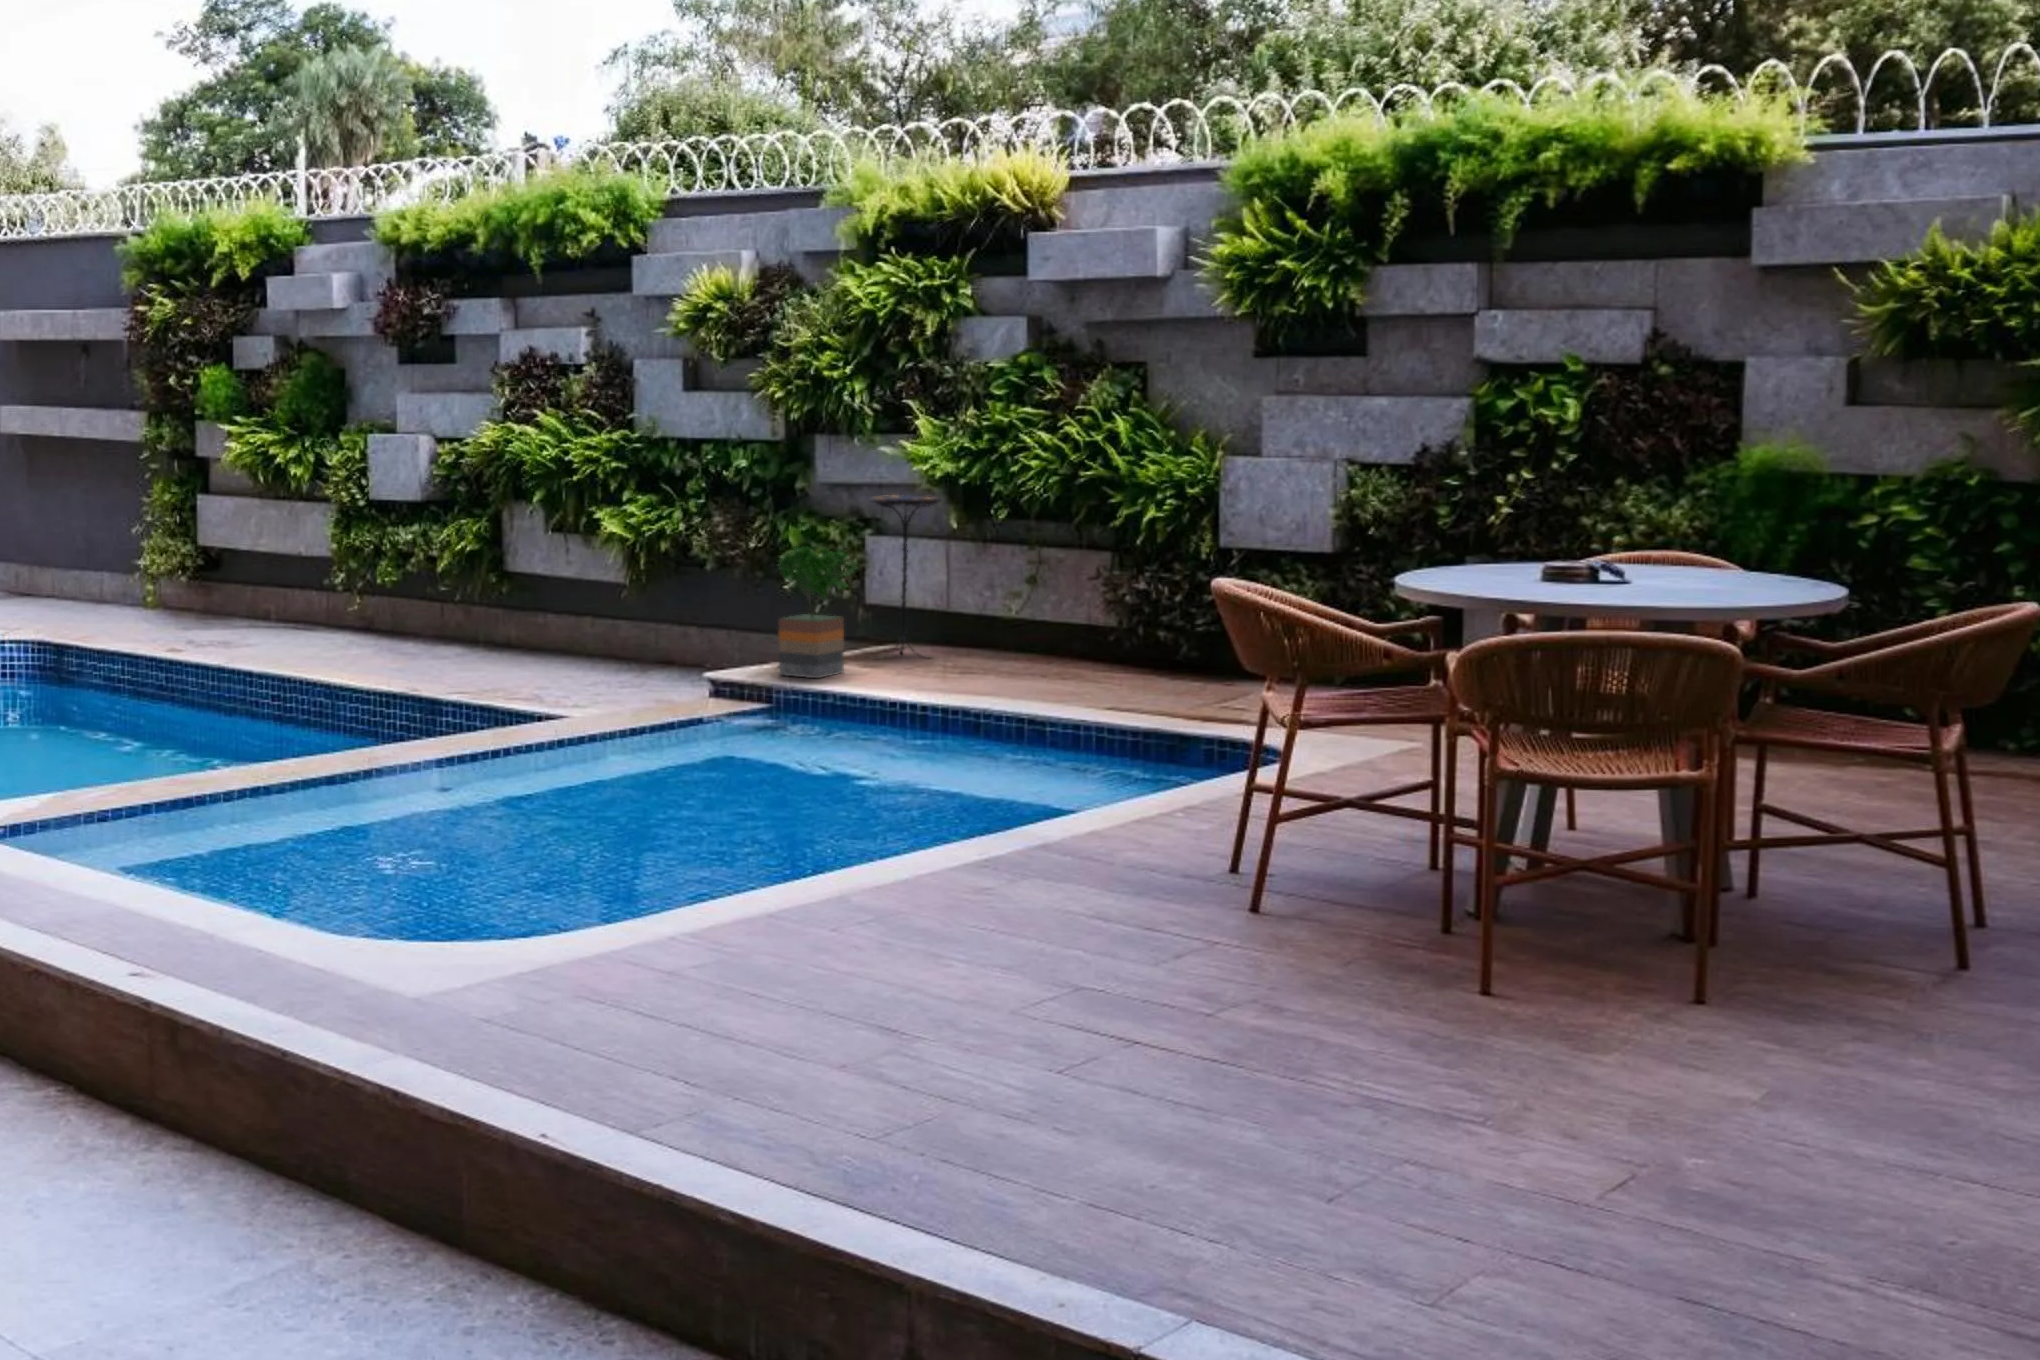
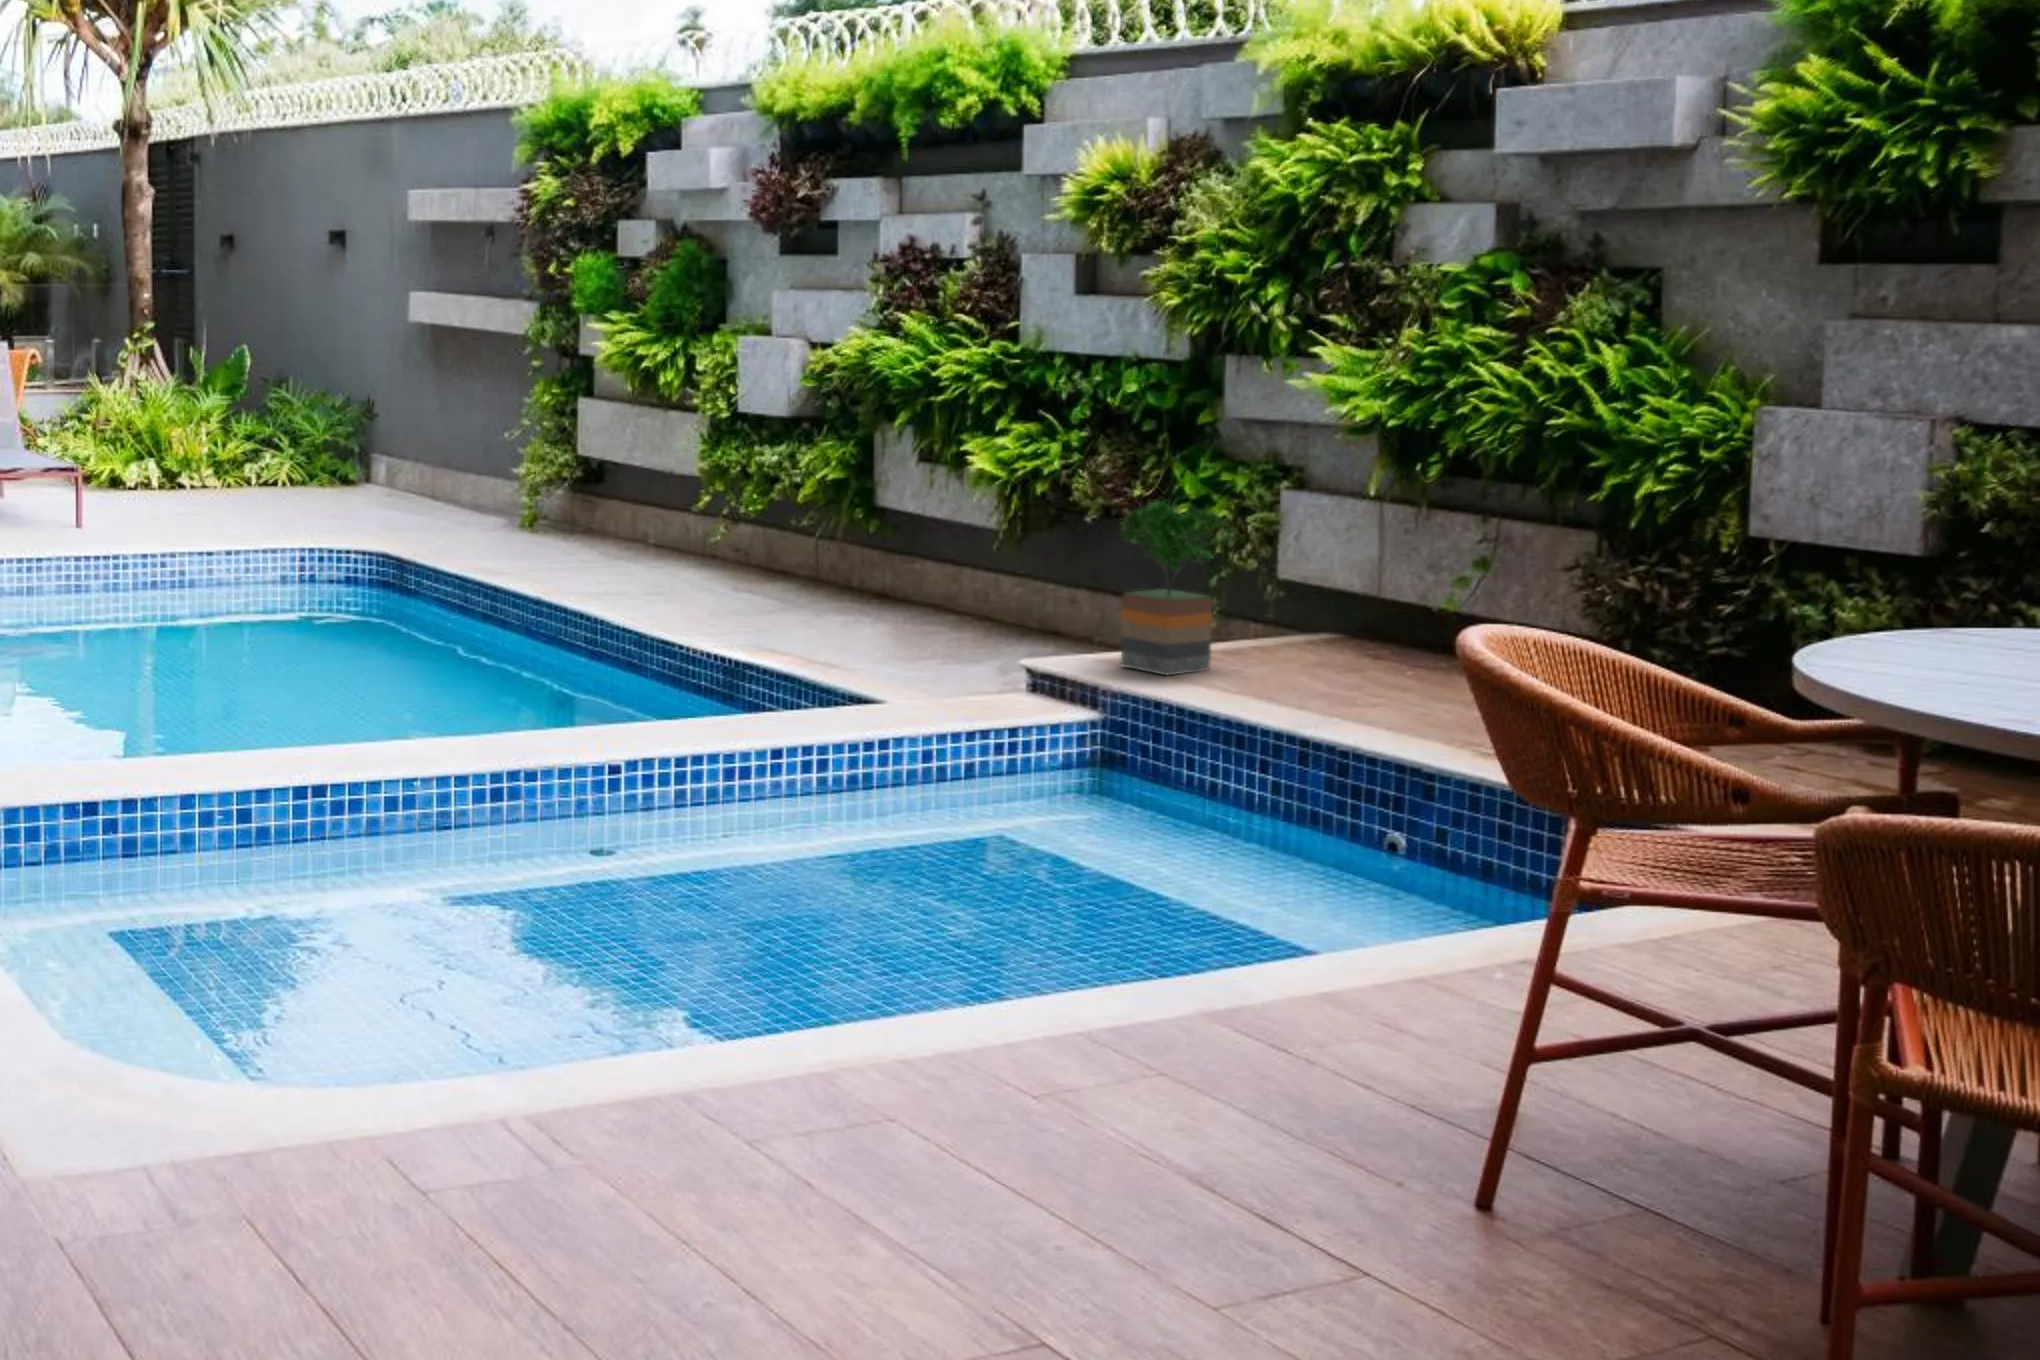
side table: present [869,495,940,658] -> none [1266,436,1373,659]

